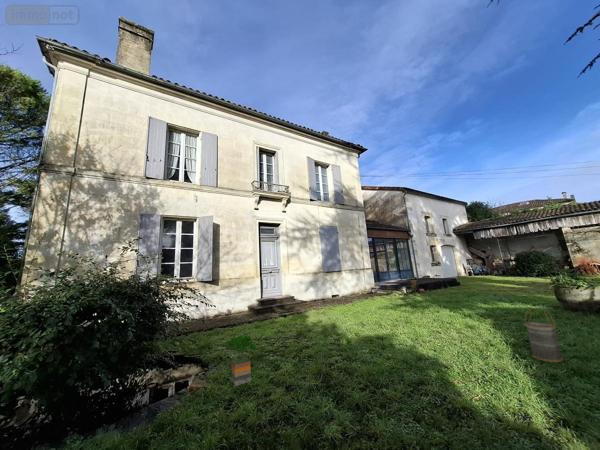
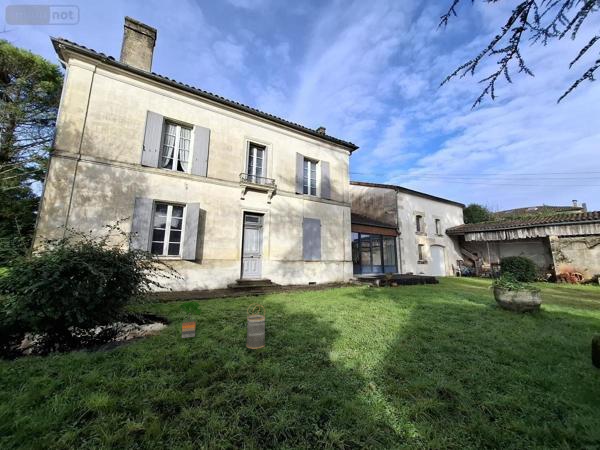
basket: present [526,310,563,362] -> present [246,305,265,349]

